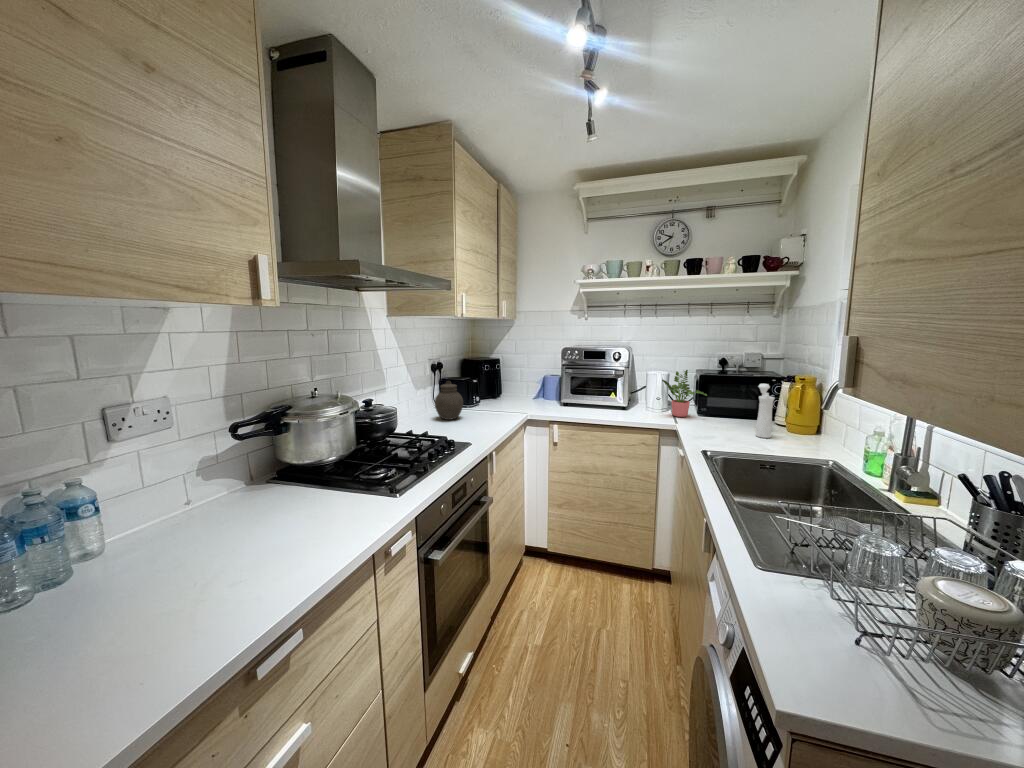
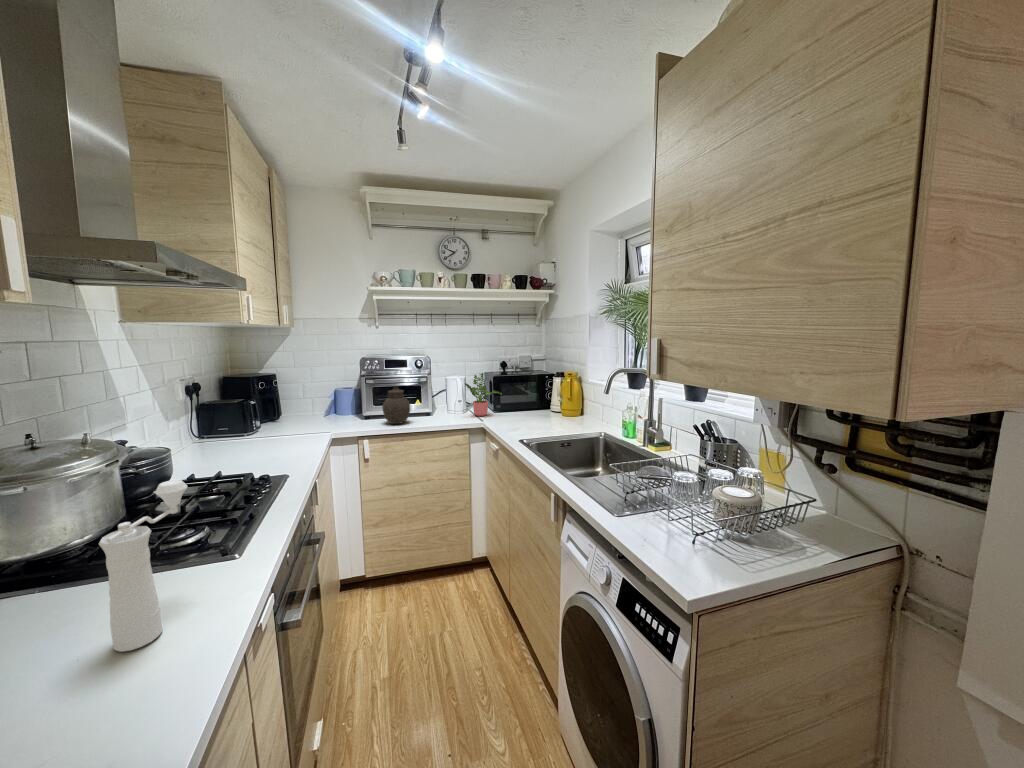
jar: present [435,381,463,420] -> present [382,387,410,424]
pepper mill: present [756,384,775,438] -> present [99,480,187,652]

